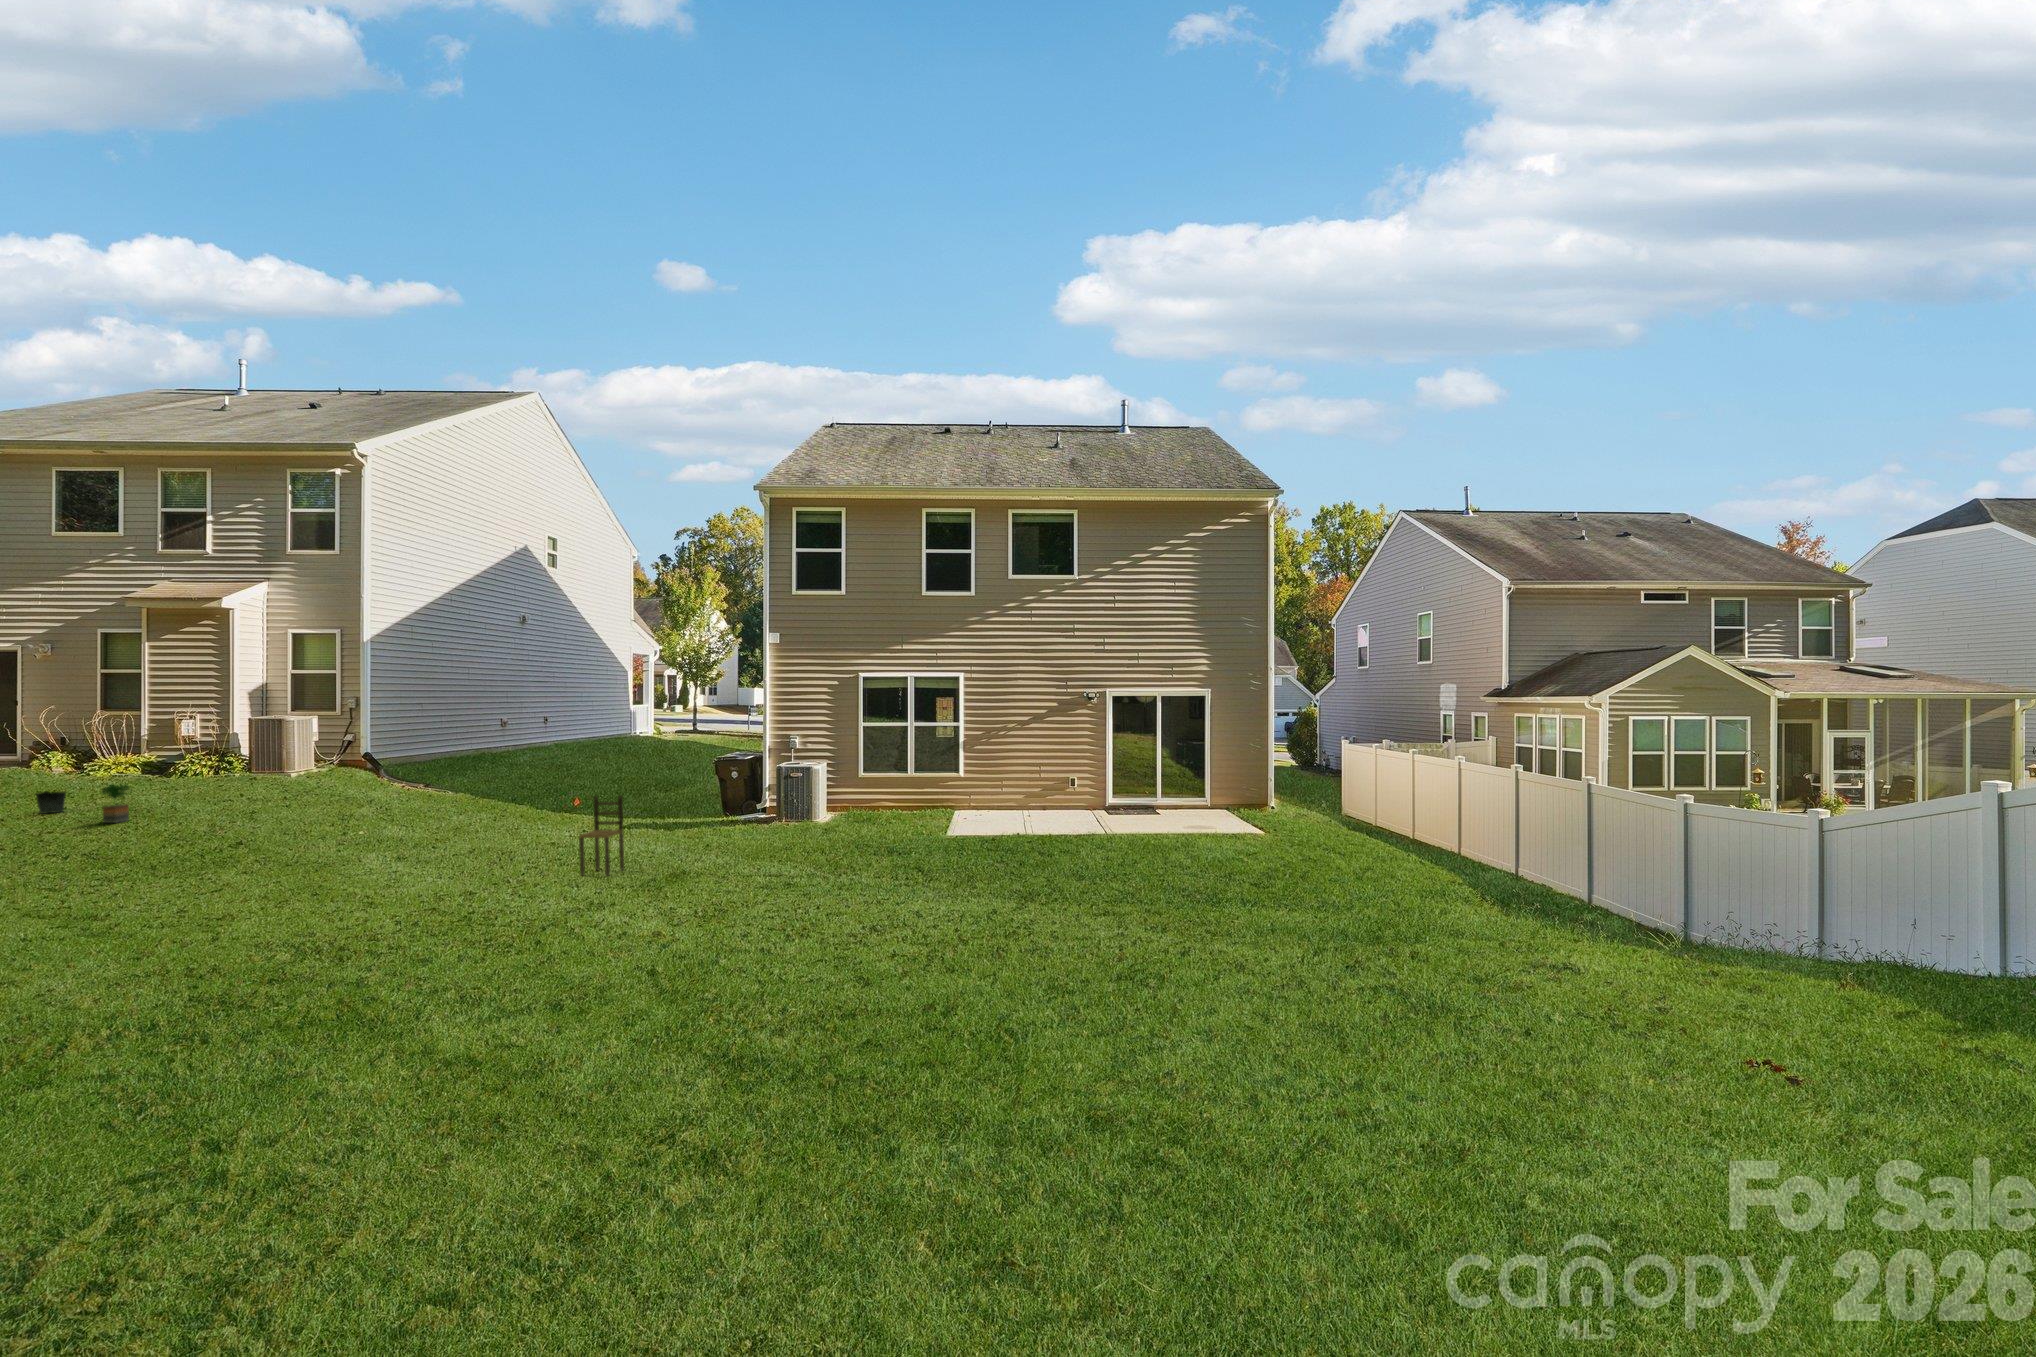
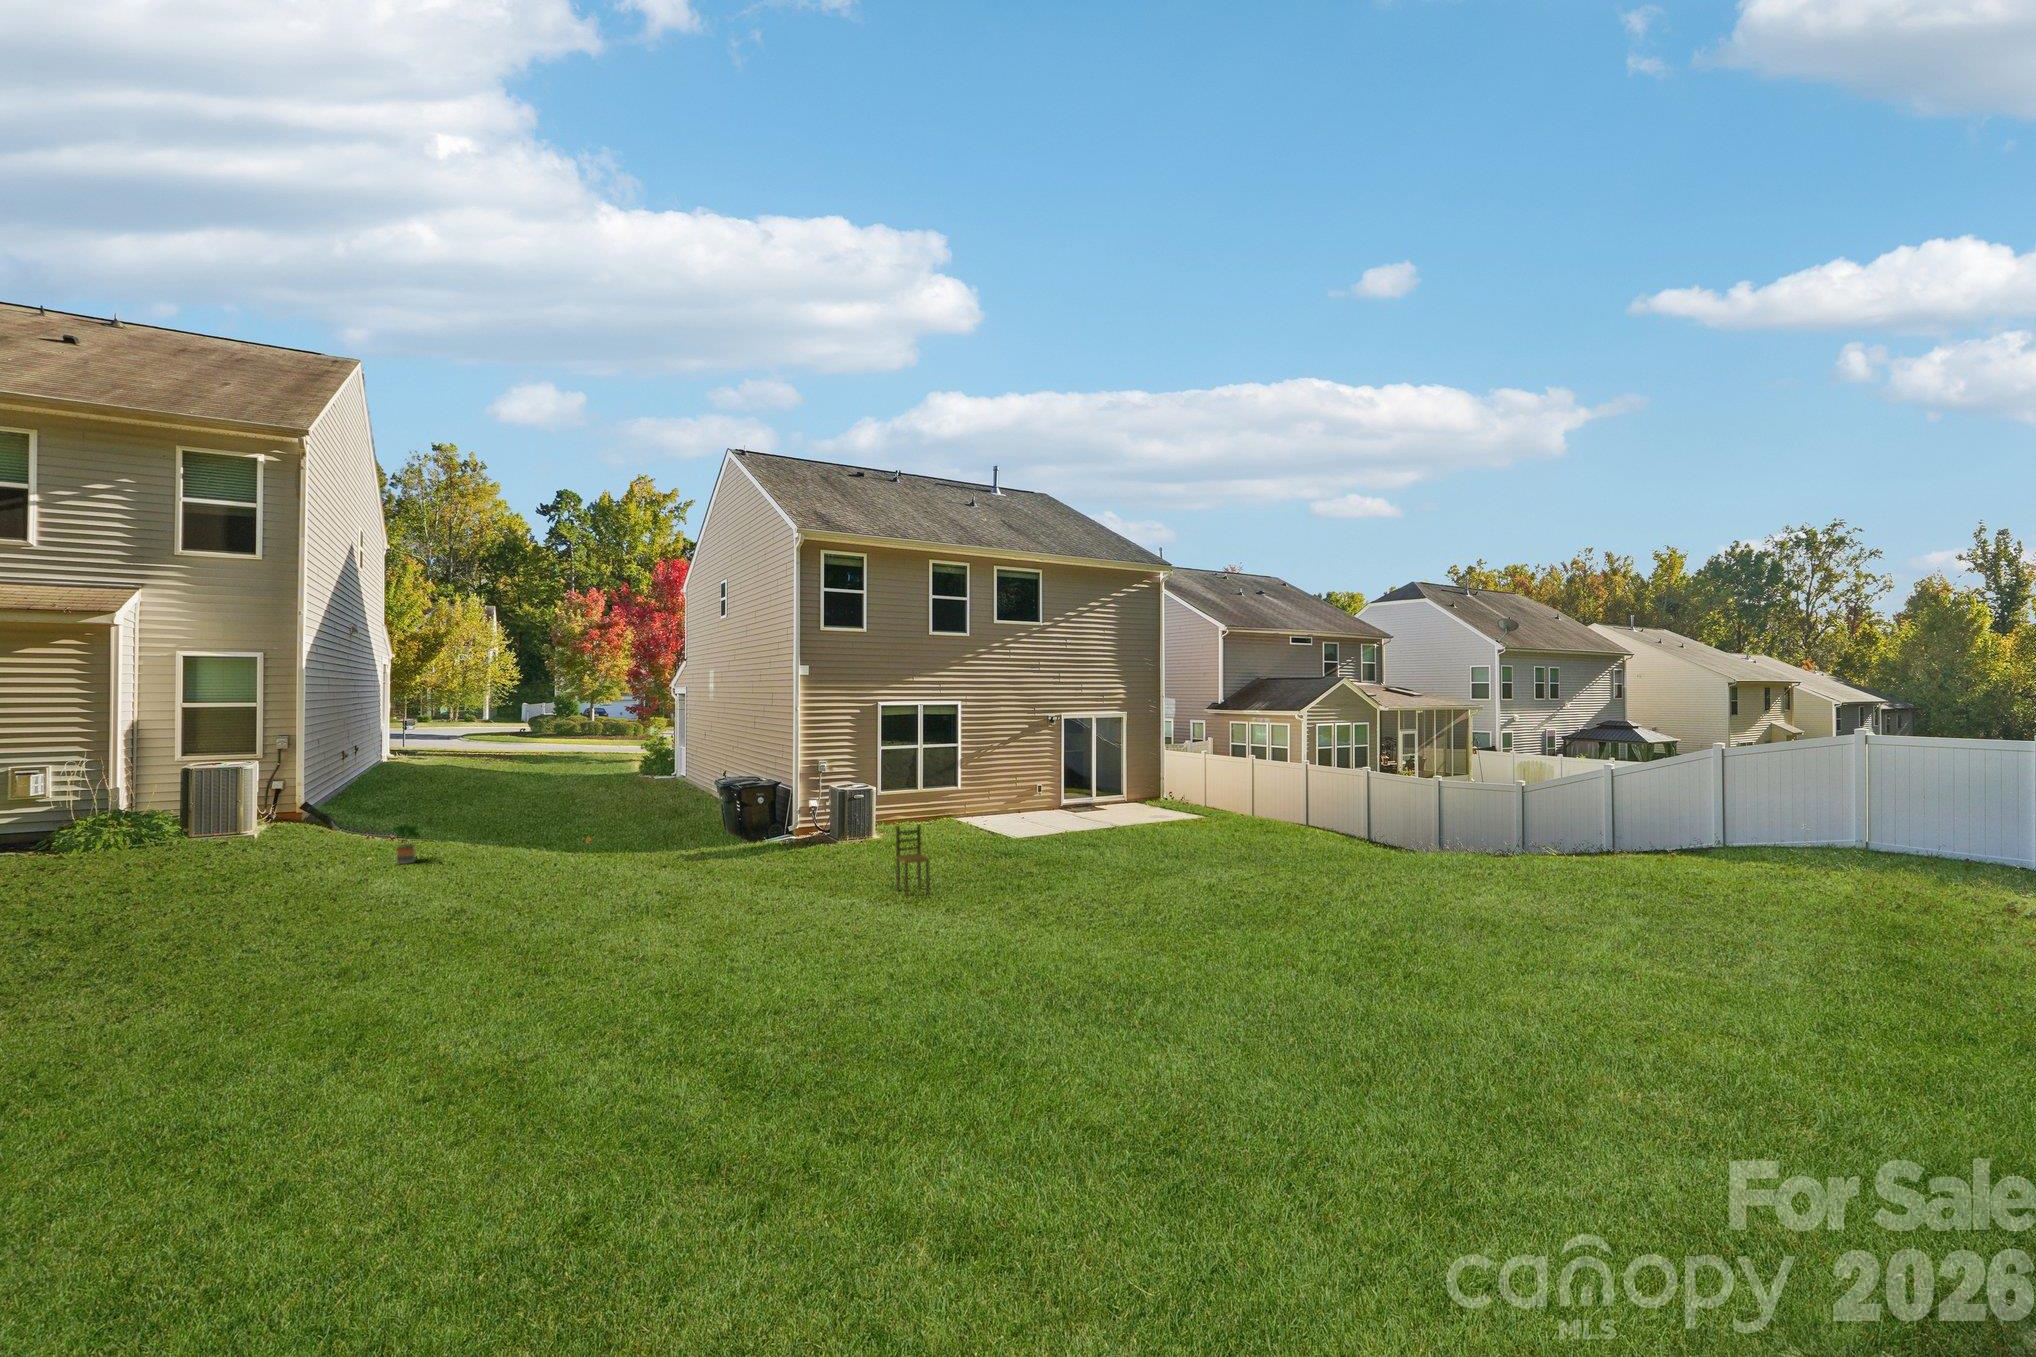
potted tree: present [102,784,131,823] -> present [392,824,419,864]
bucket: present [35,791,66,814] -> none [77,870,119,900]

